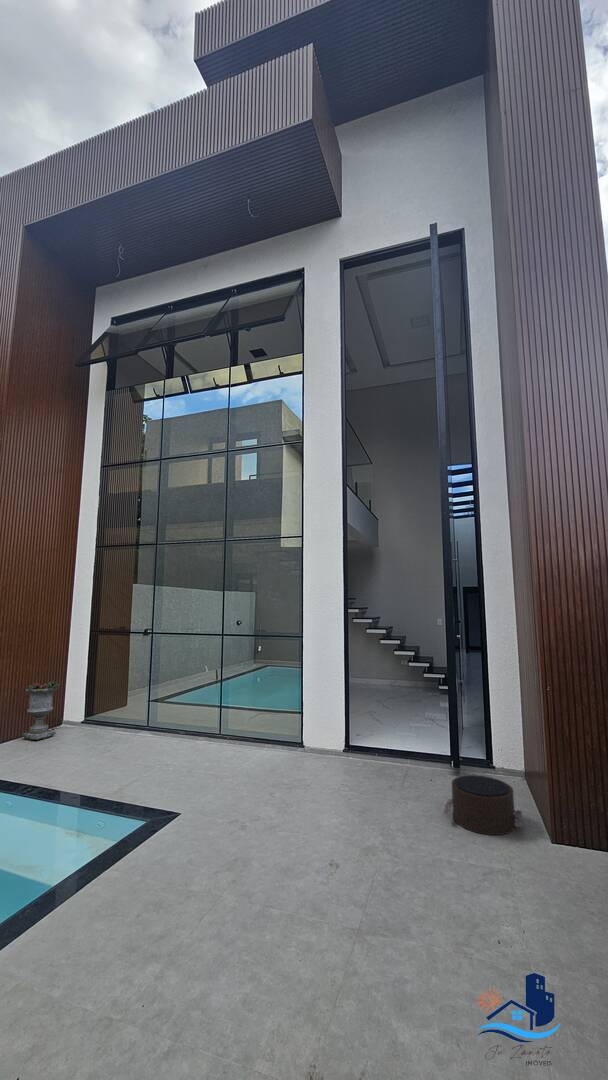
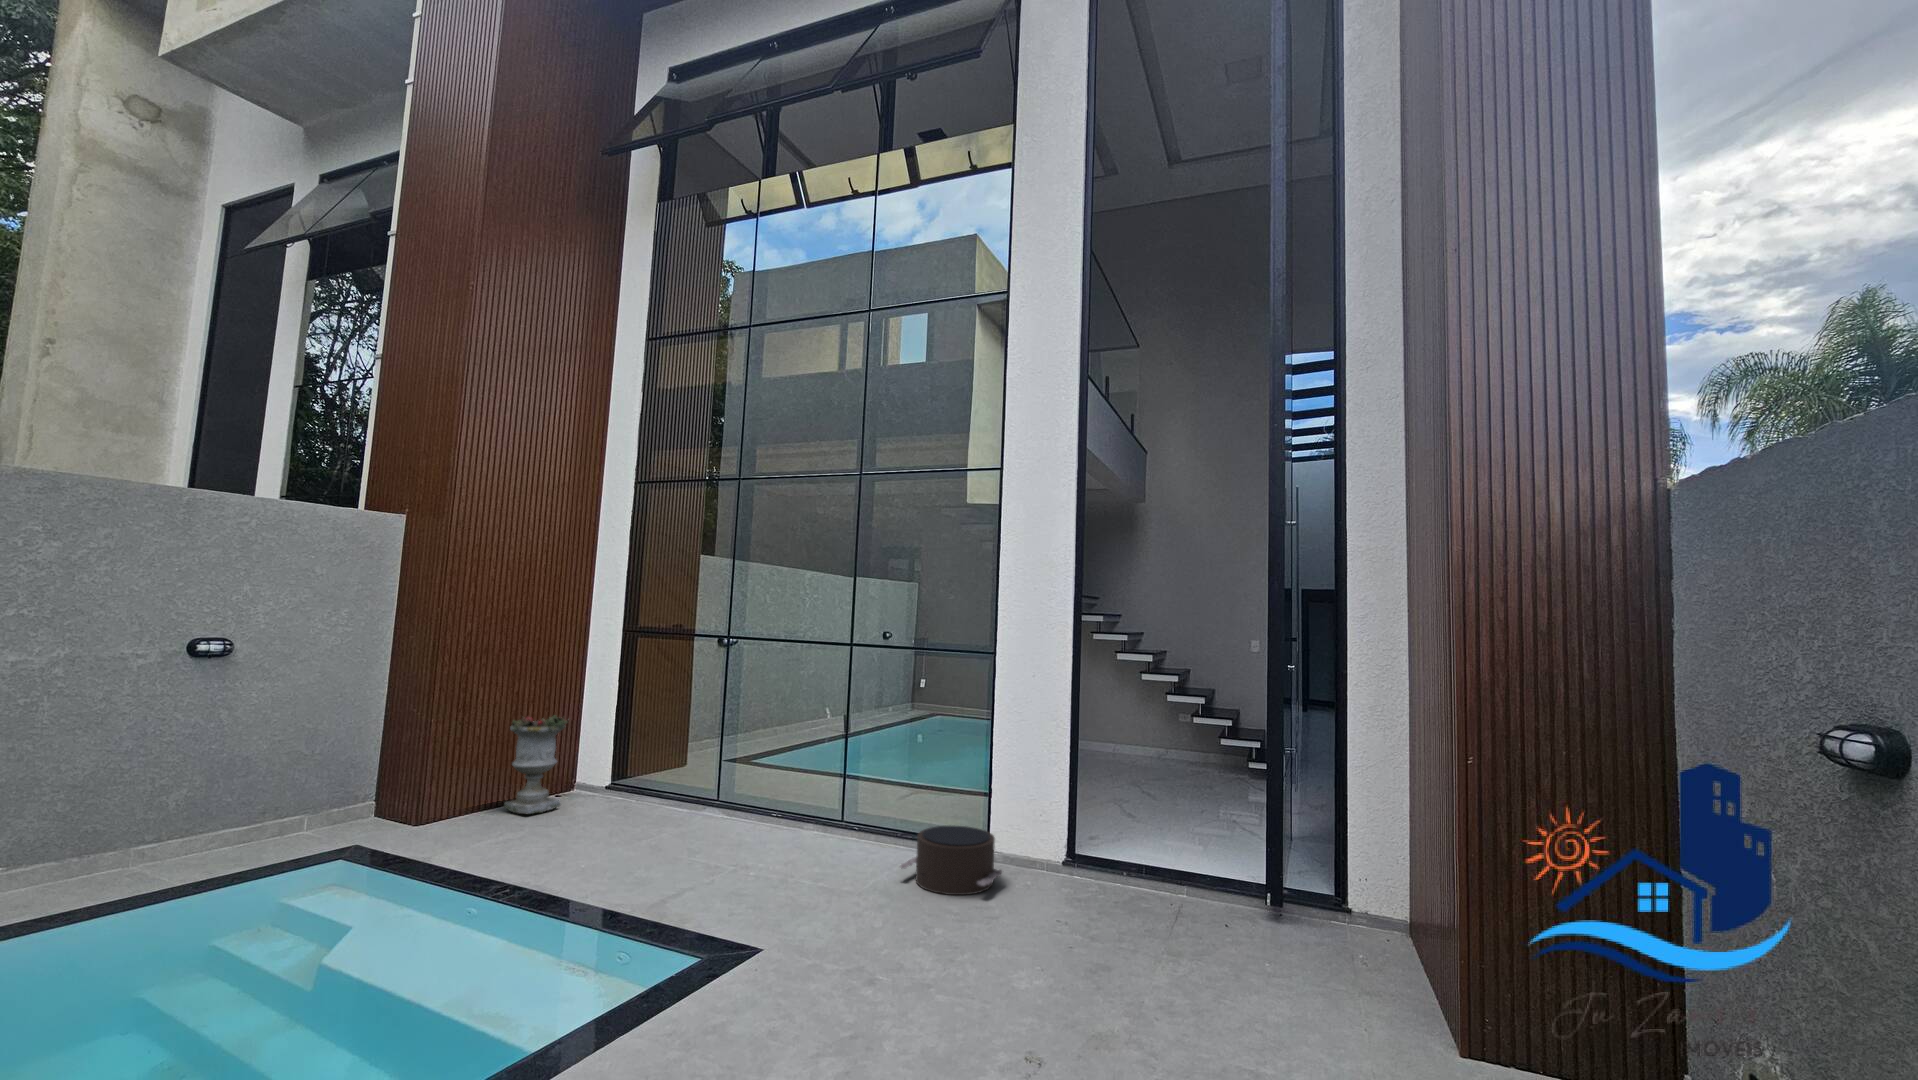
pouf: present [444,775,523,835] -> present [900,826,1002,895]

